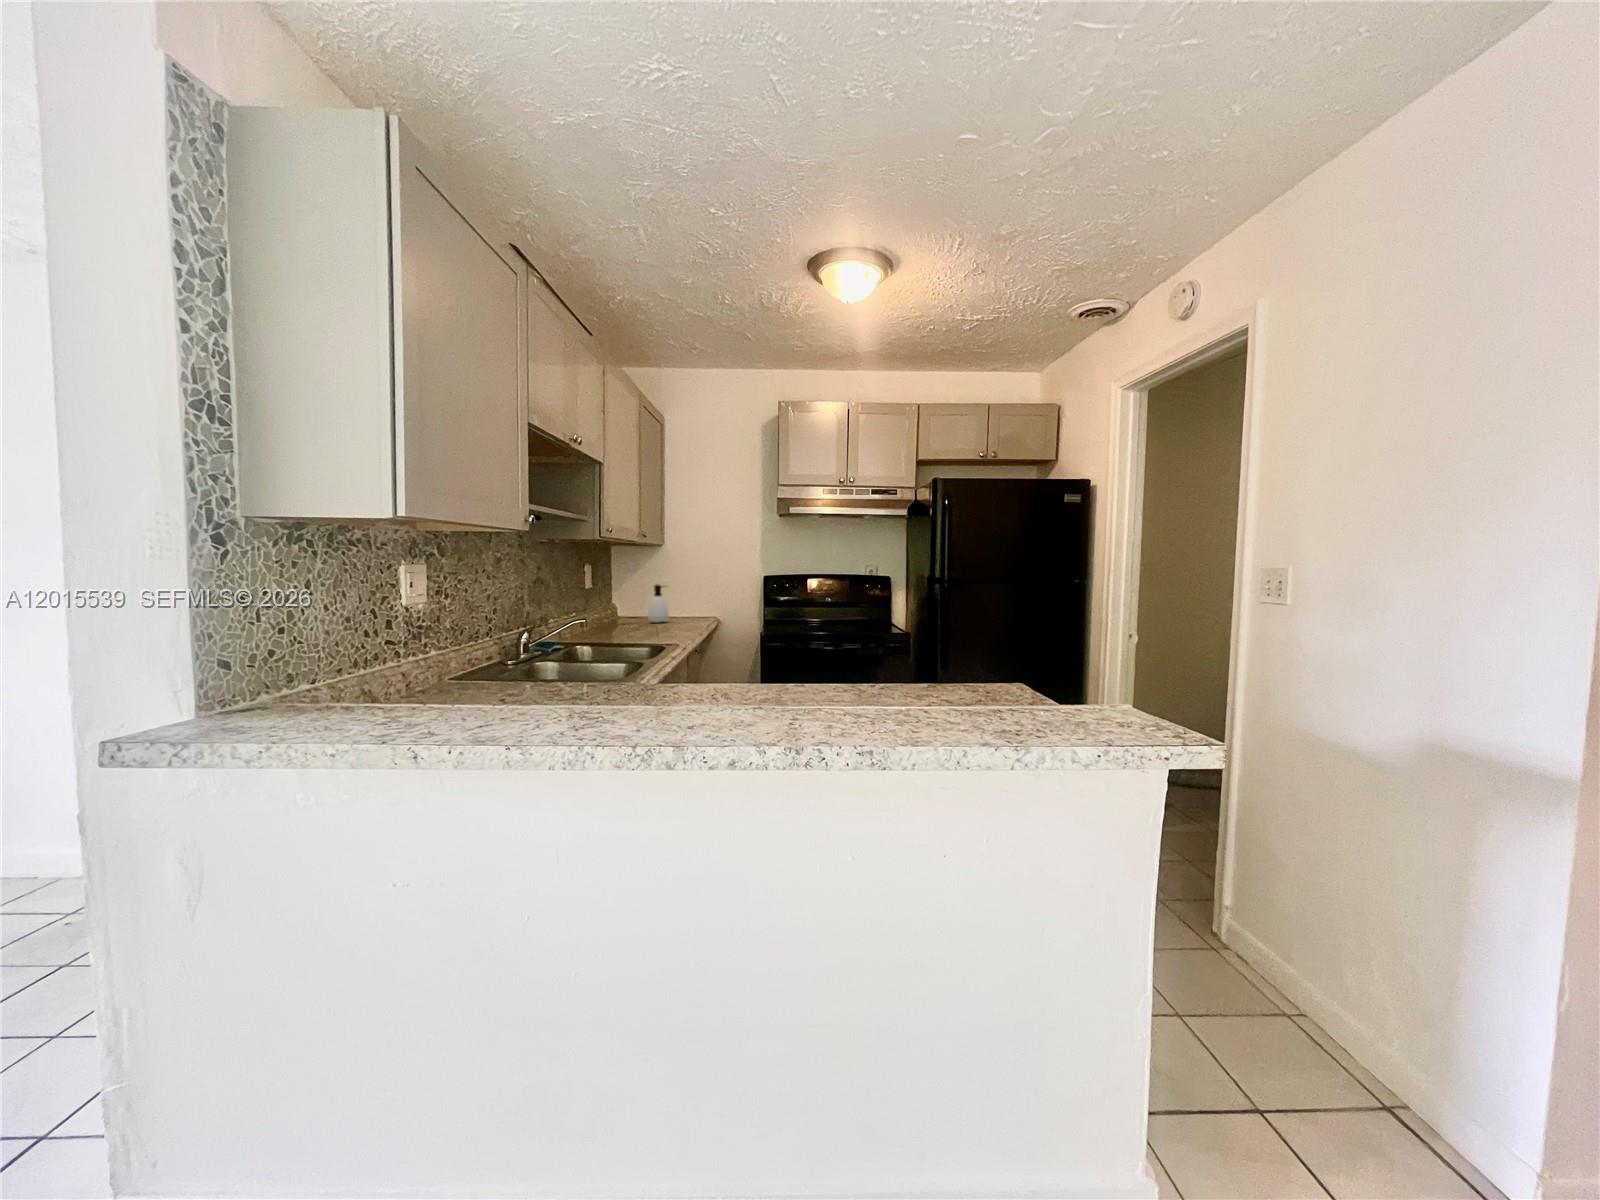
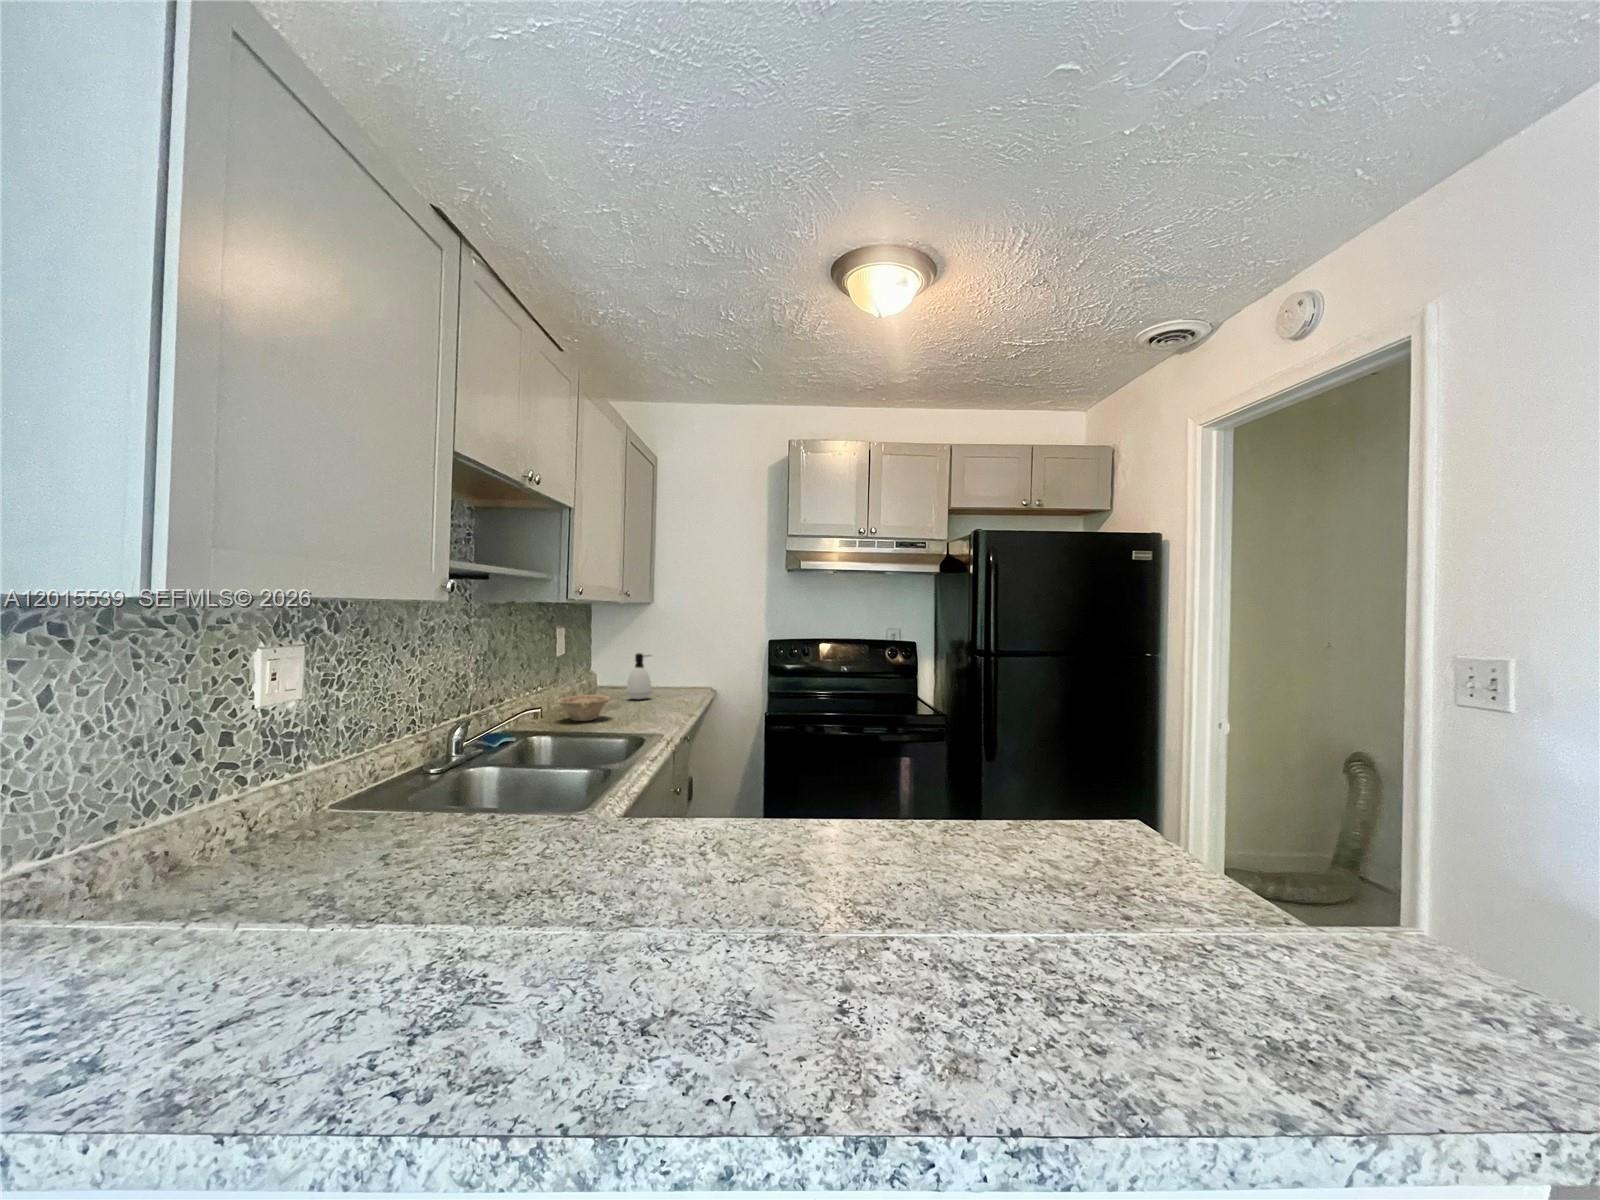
dish: none [594,616,638,636] -> present [557,695,611,721]

